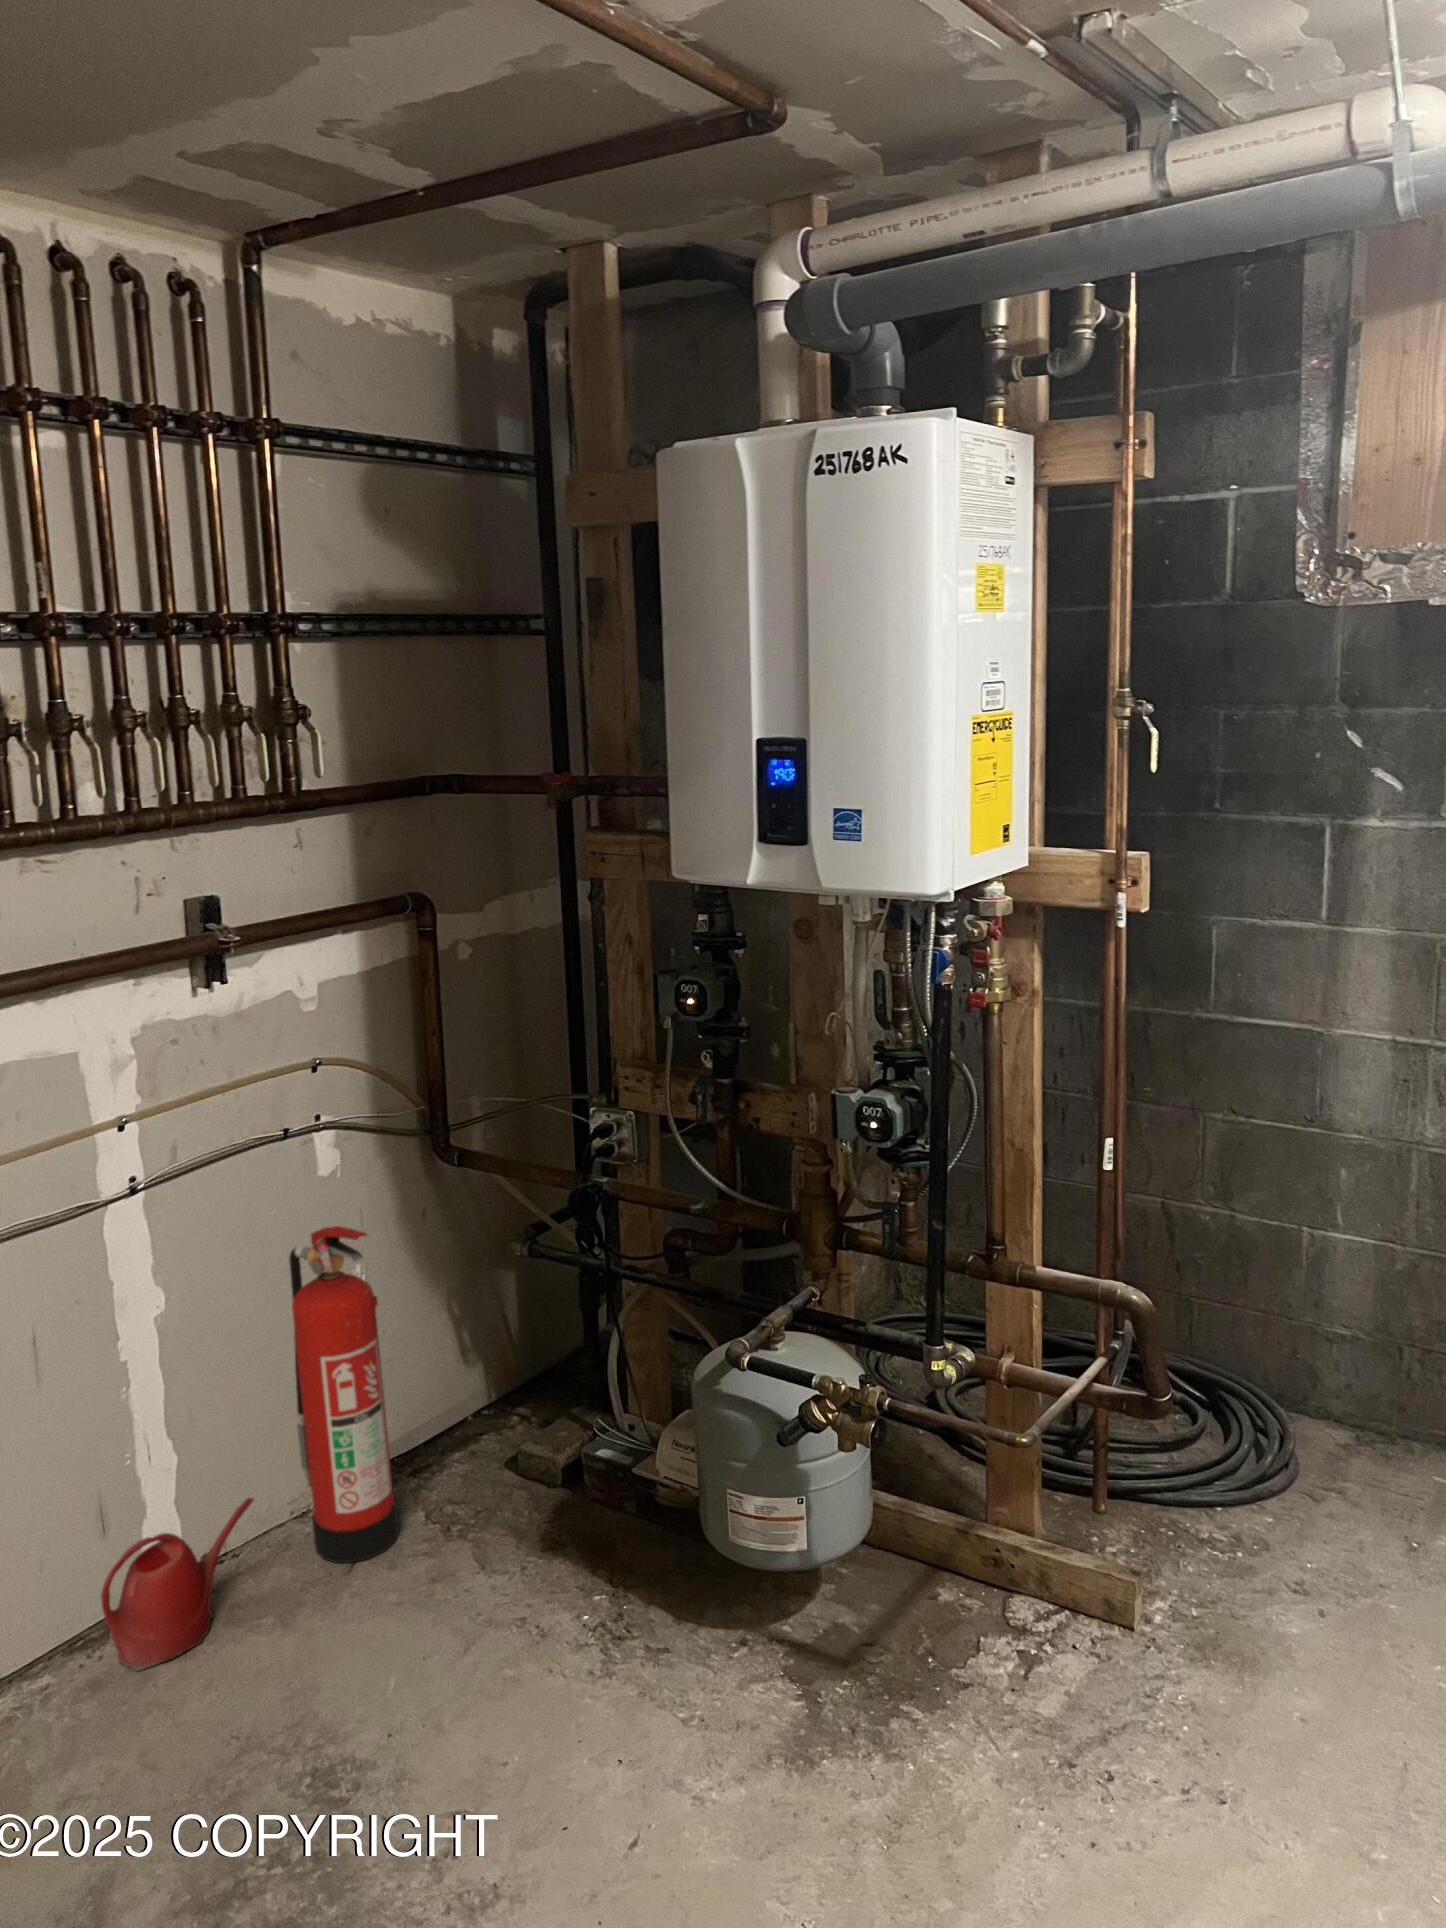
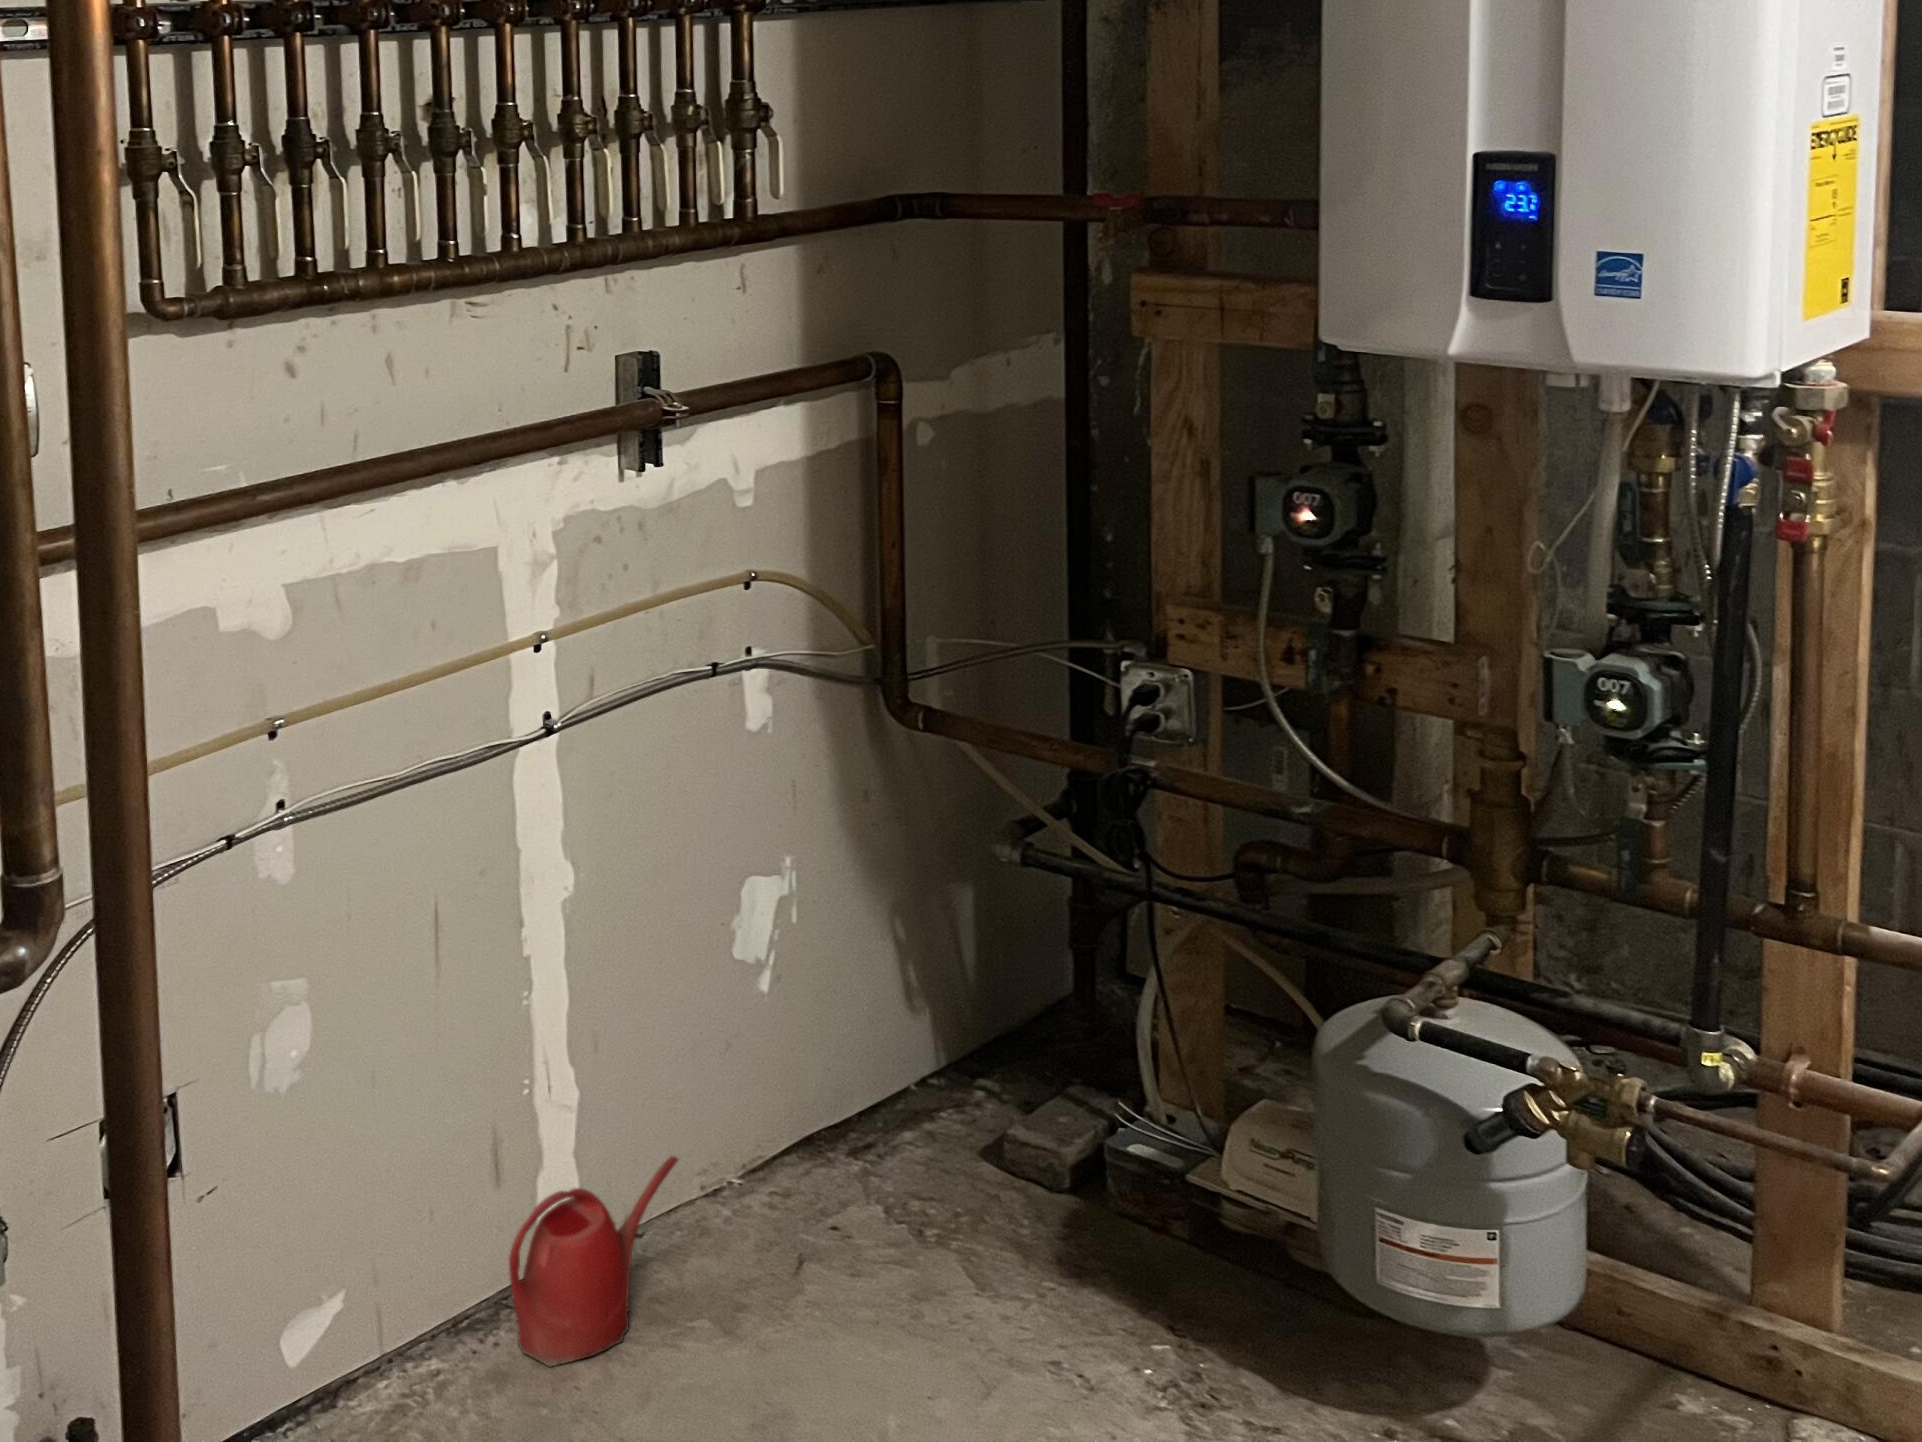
fire extinguisher: present [289,1226,399,1563] -> none [722,799,853,1262]

